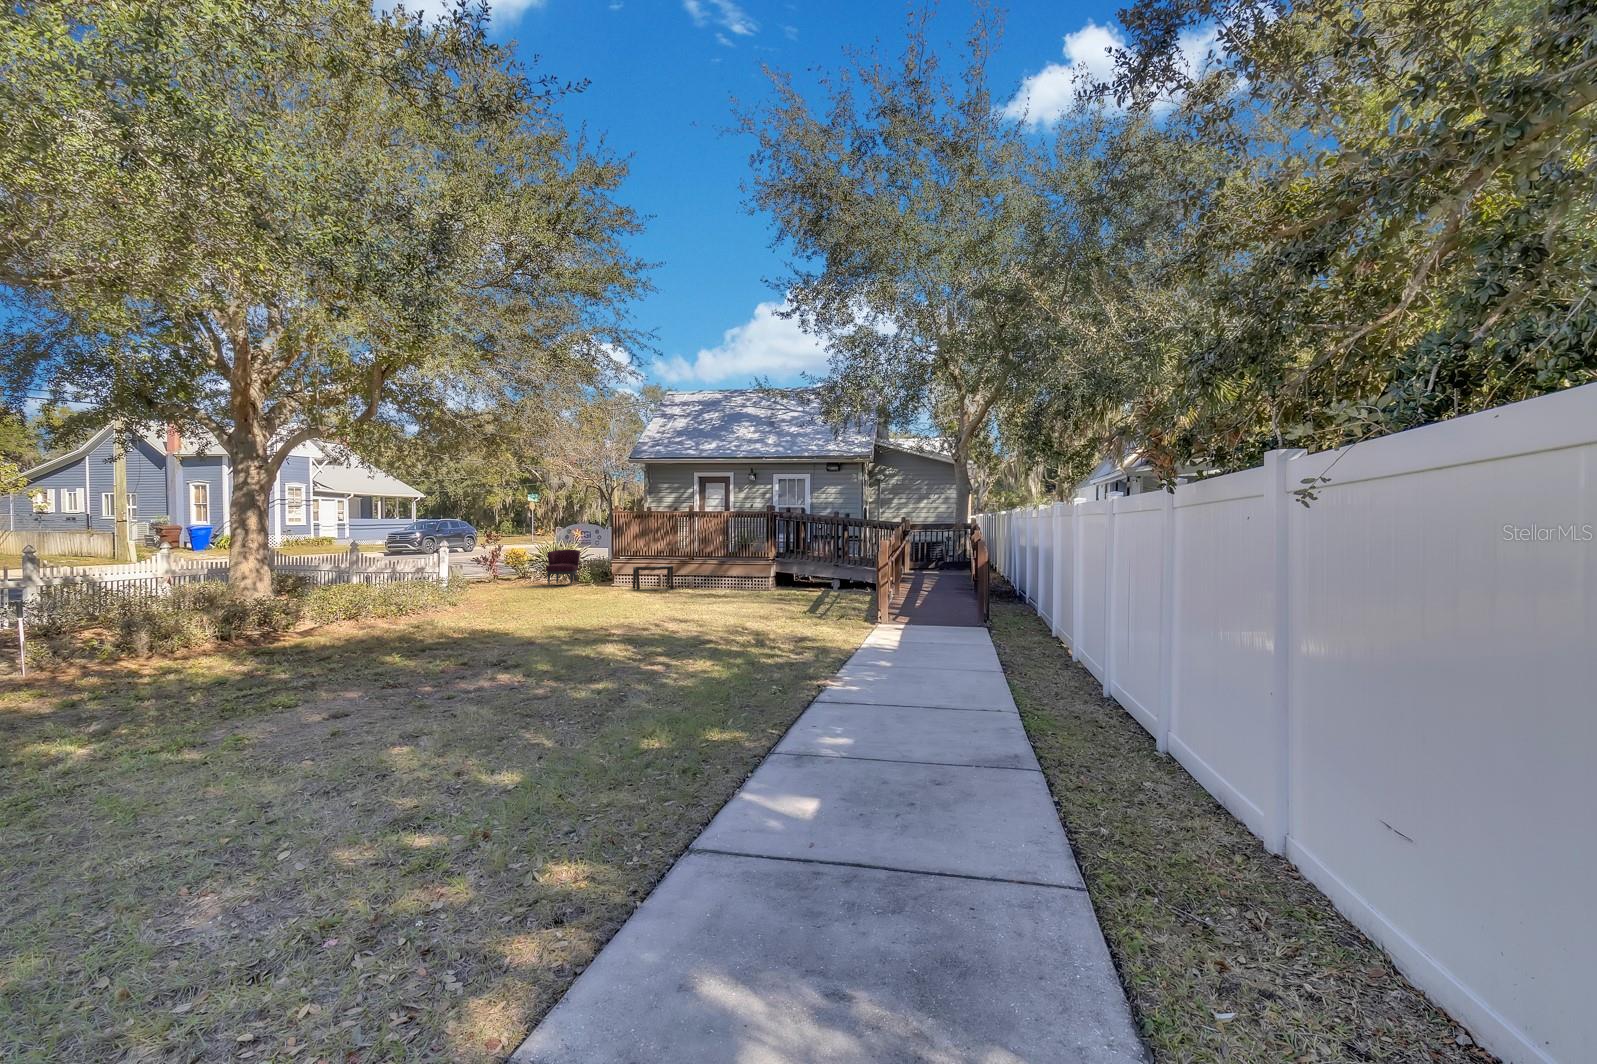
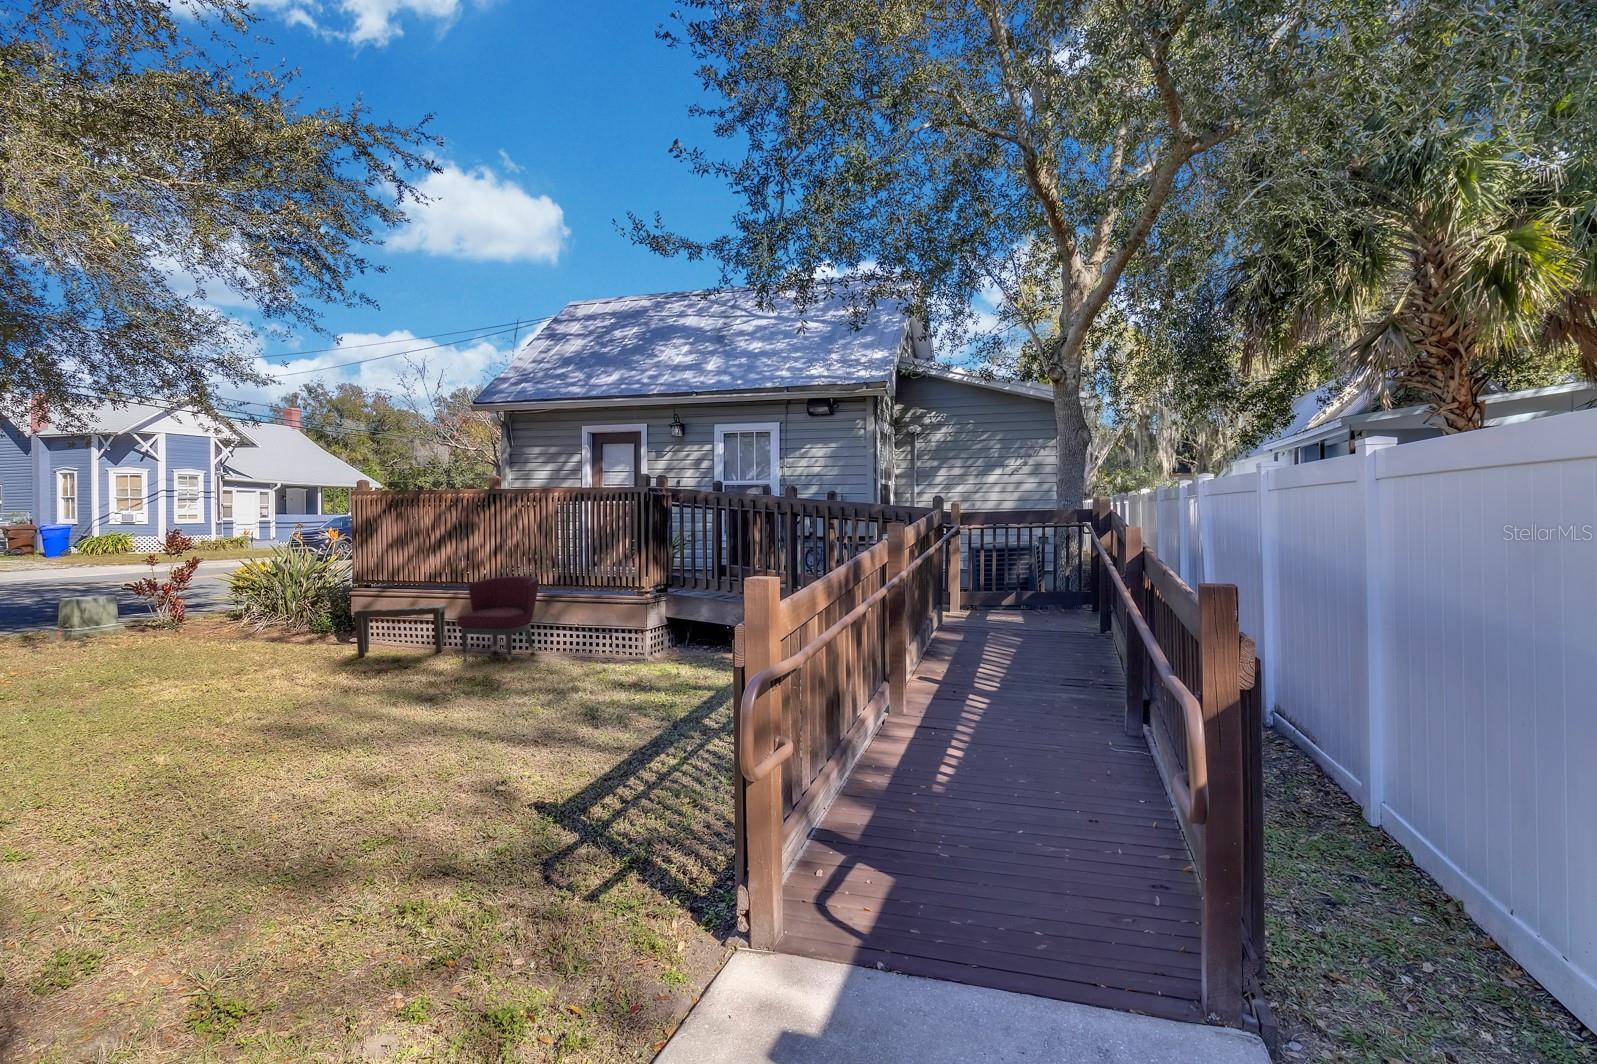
chair: present [546,550,580,586] -> present [458,576,539,661]

